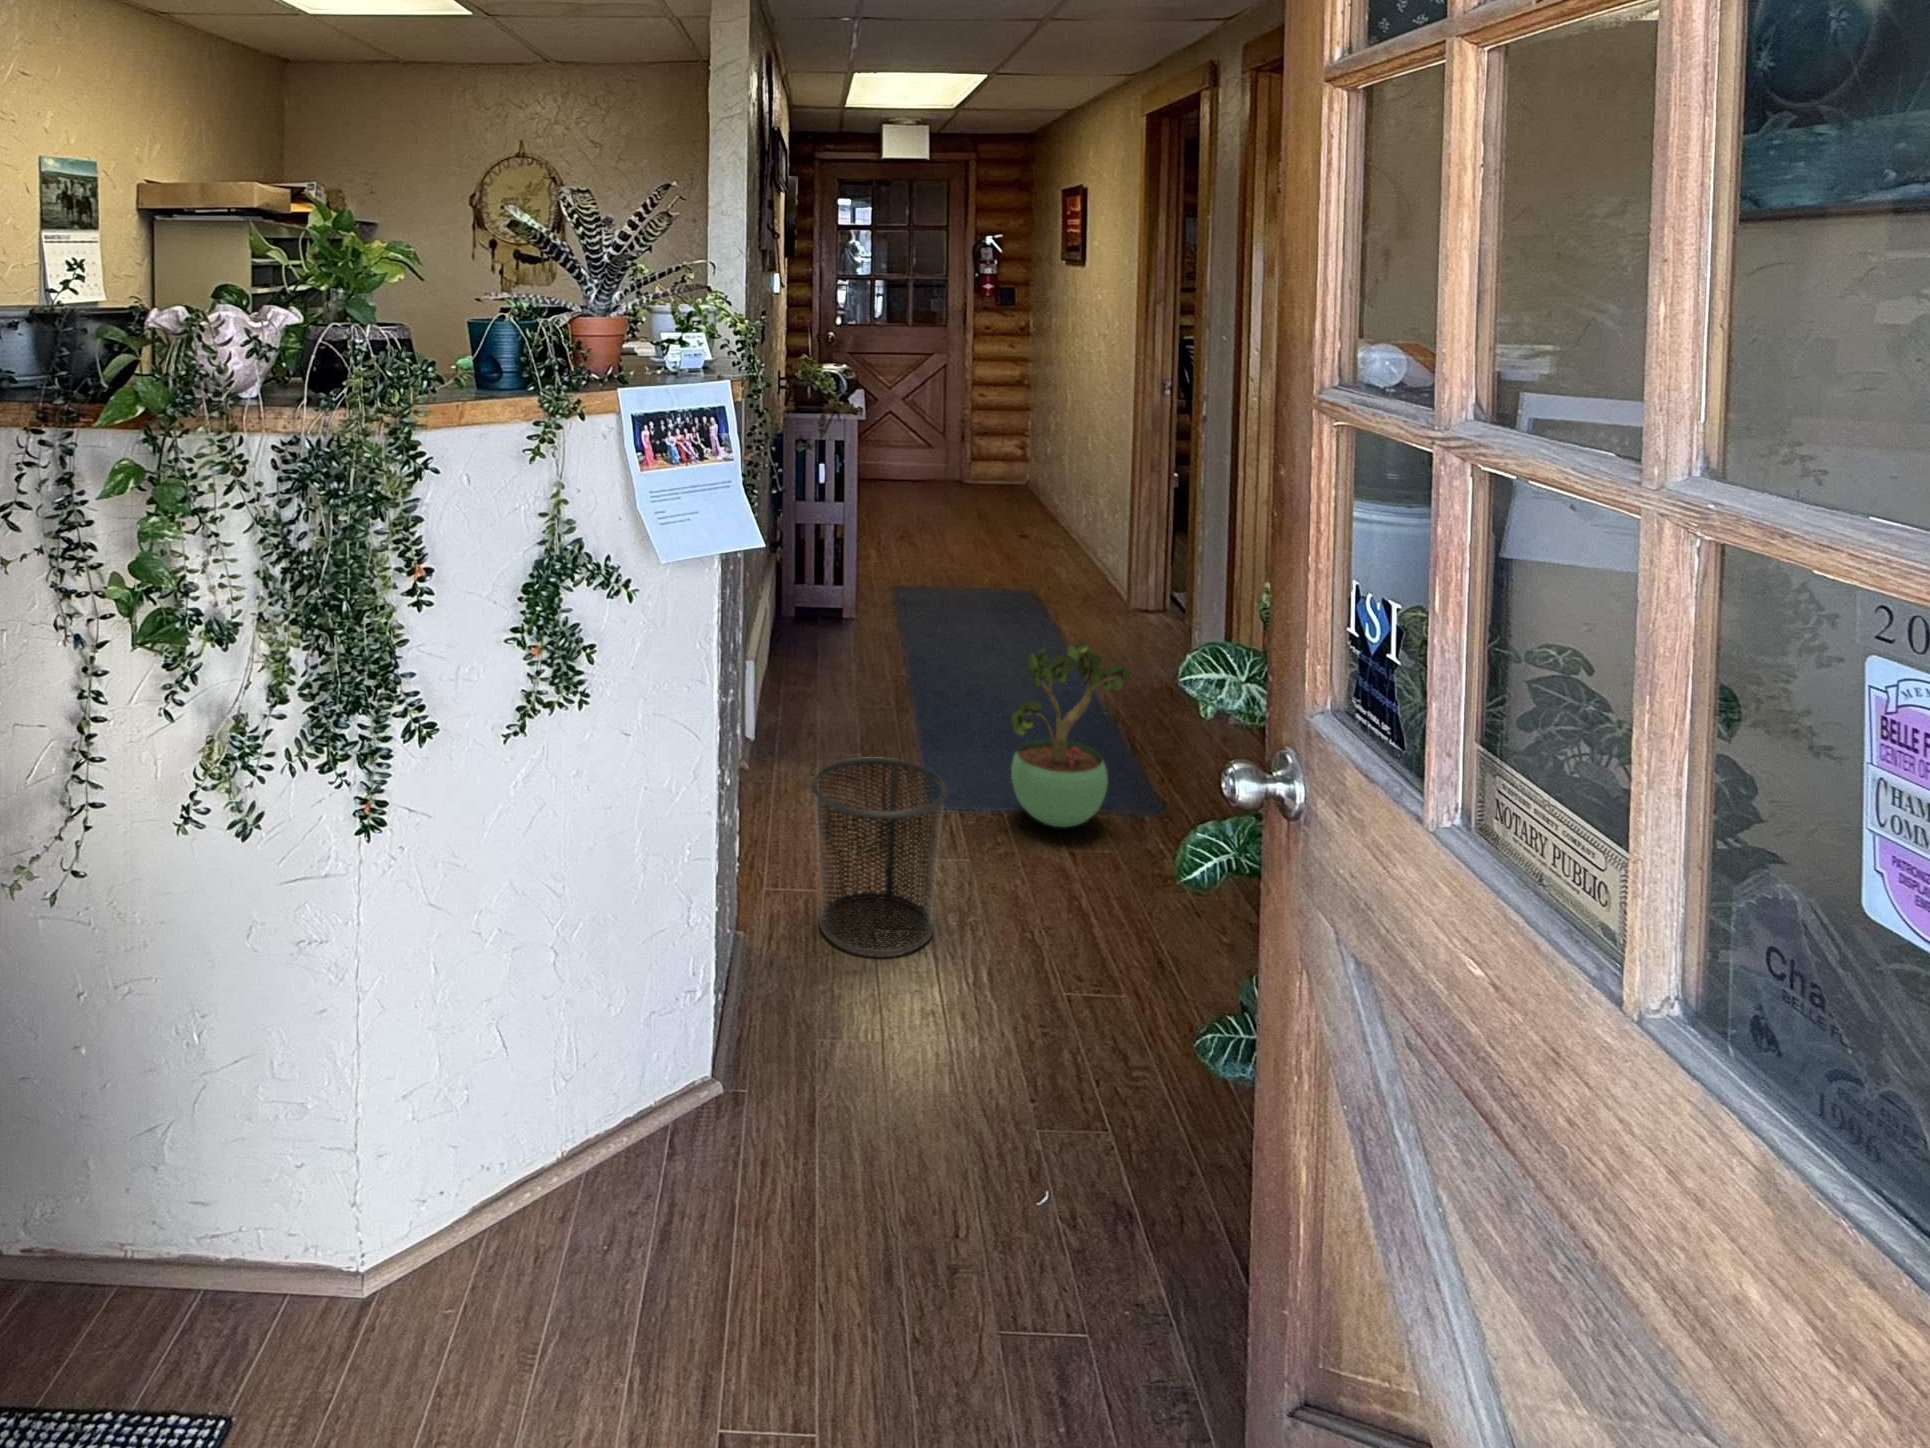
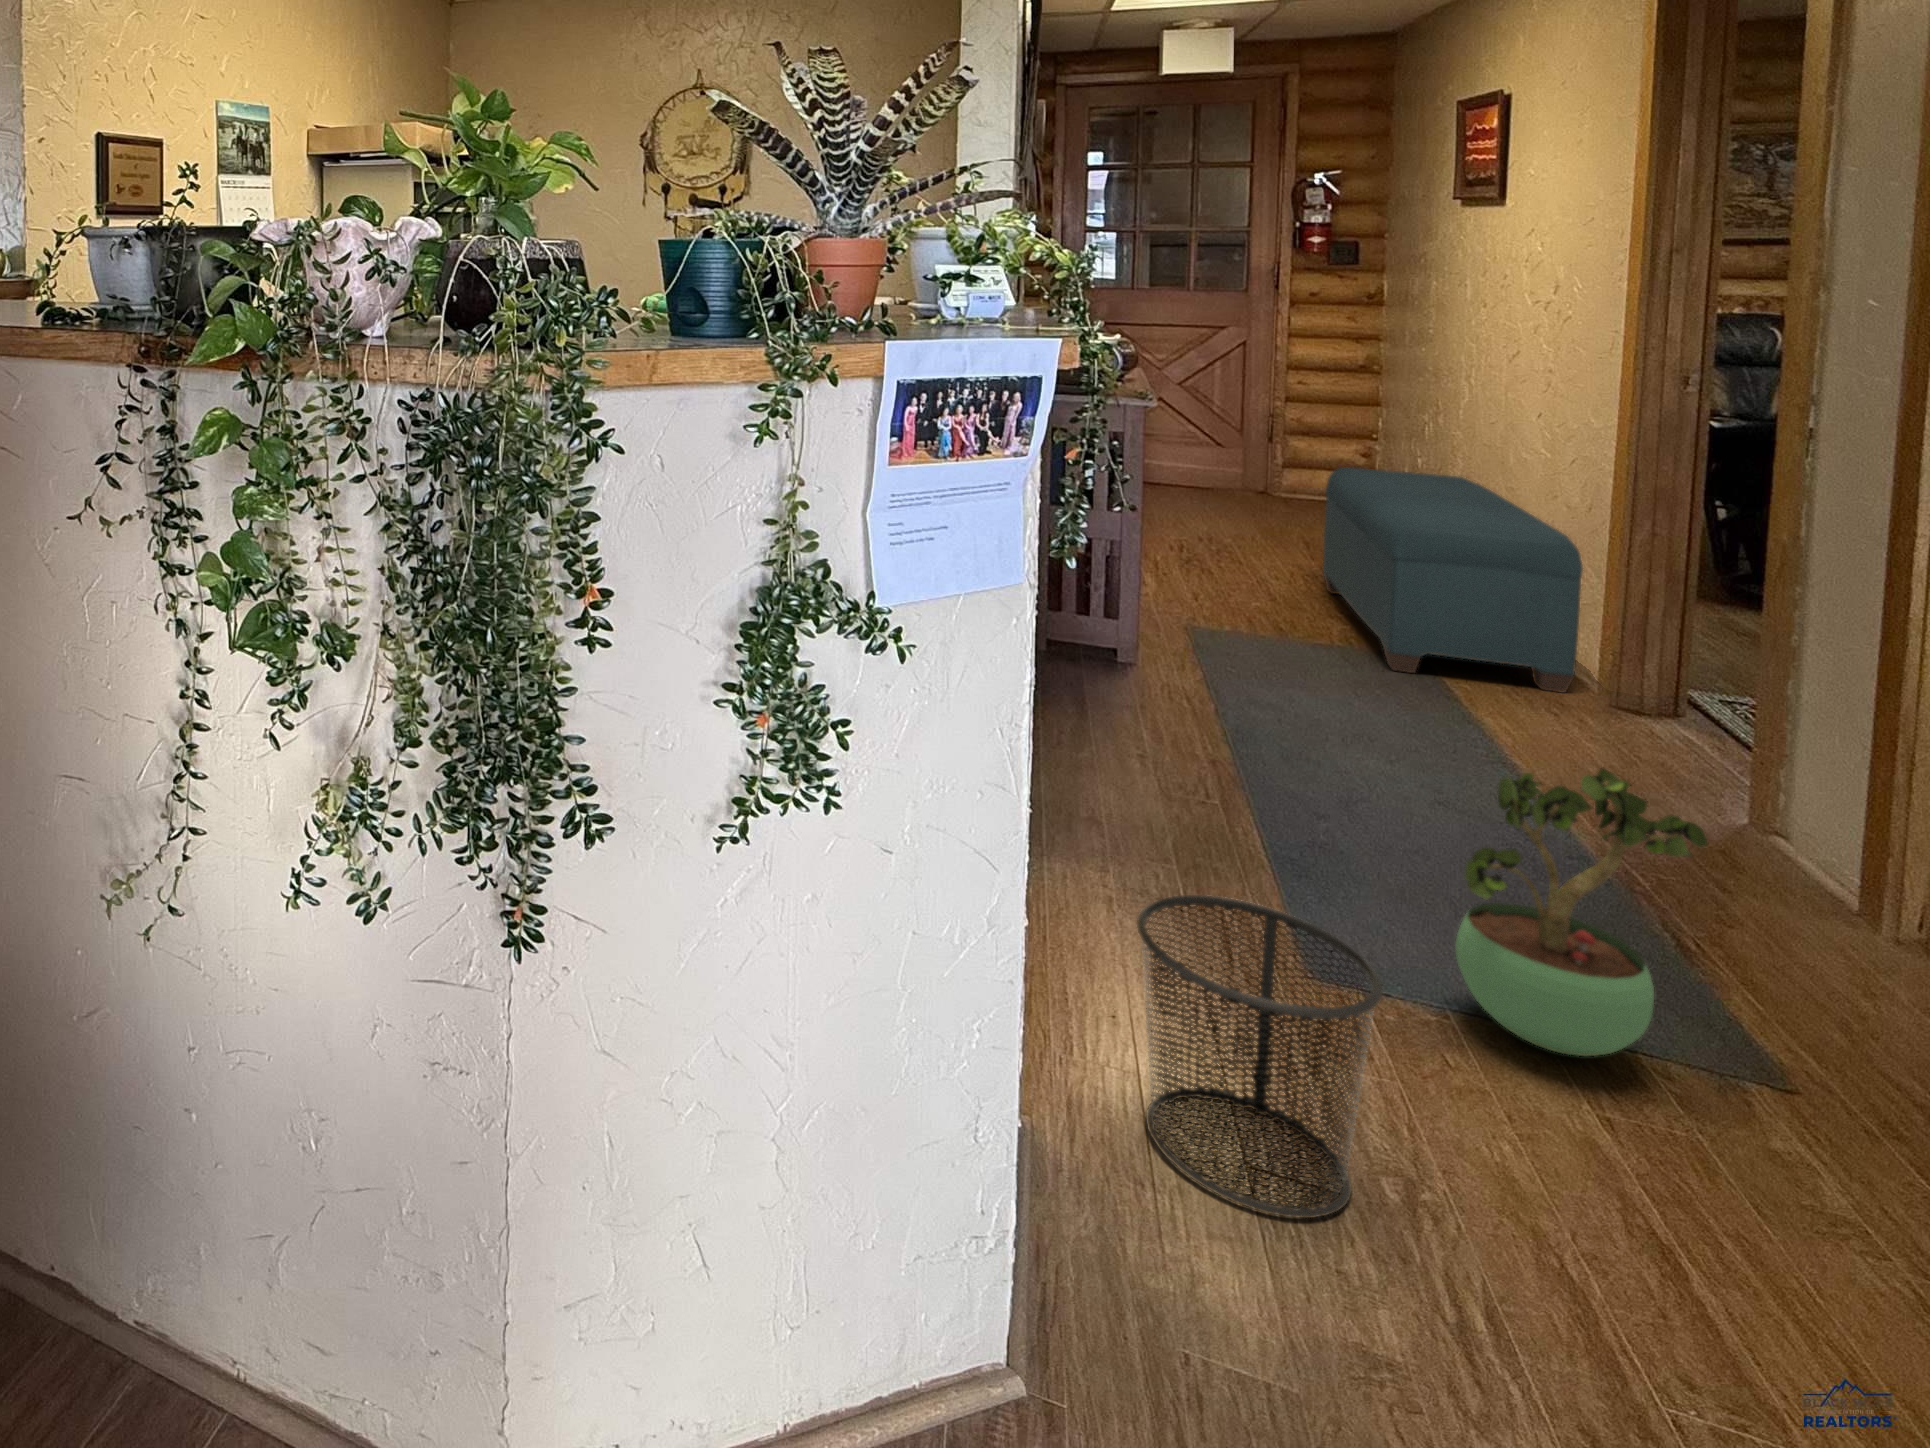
bench: none [988,460,1124,608] -> present [1323,467,1583,693]

